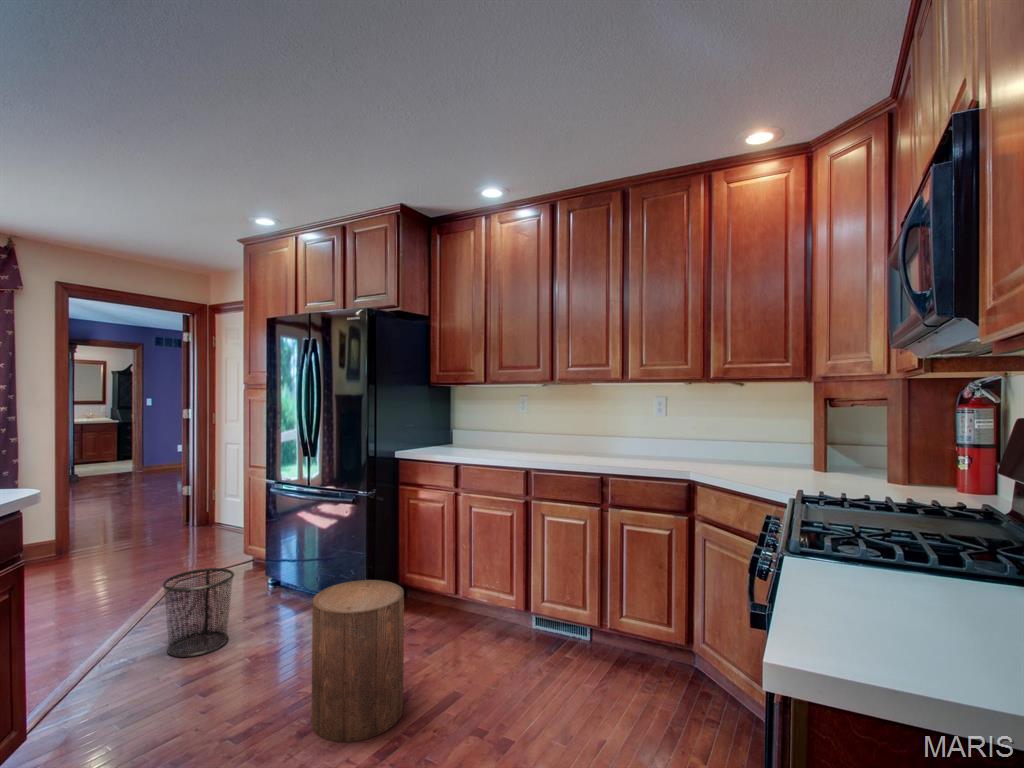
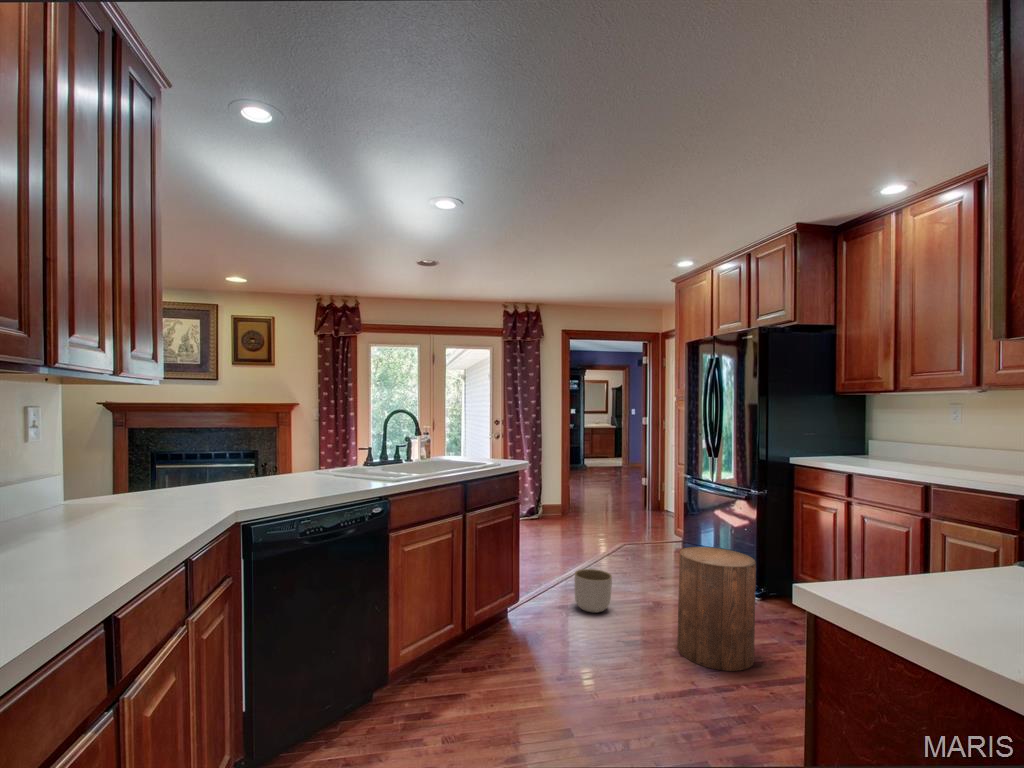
waste bin: present [162,568,234,657] -> none [603,524,649,584]
planter: none [133,657,200,732] -> present [575,569,612,613]

